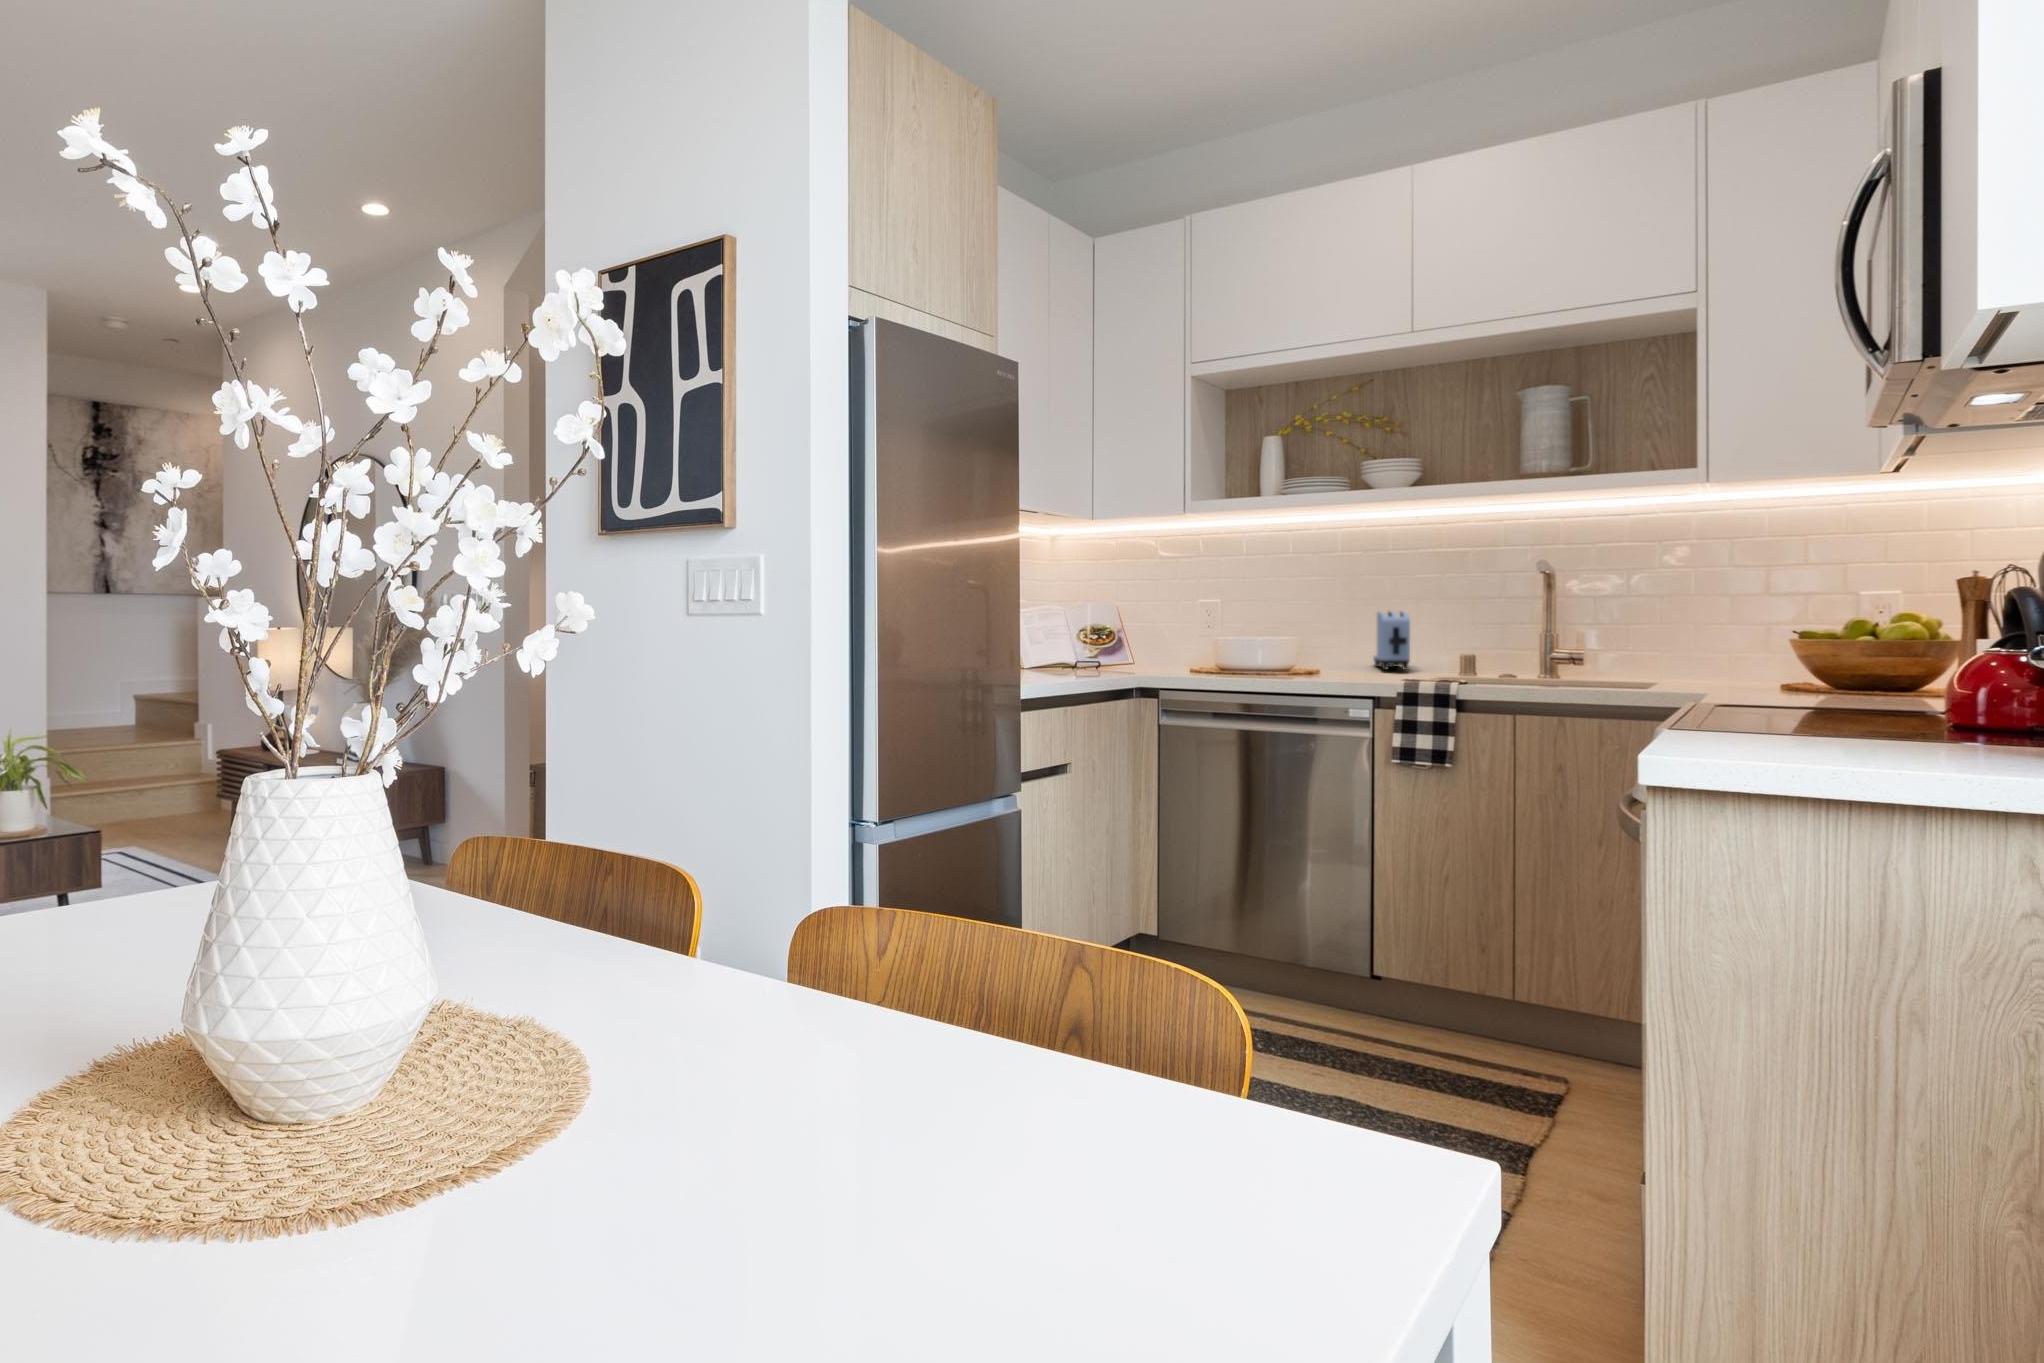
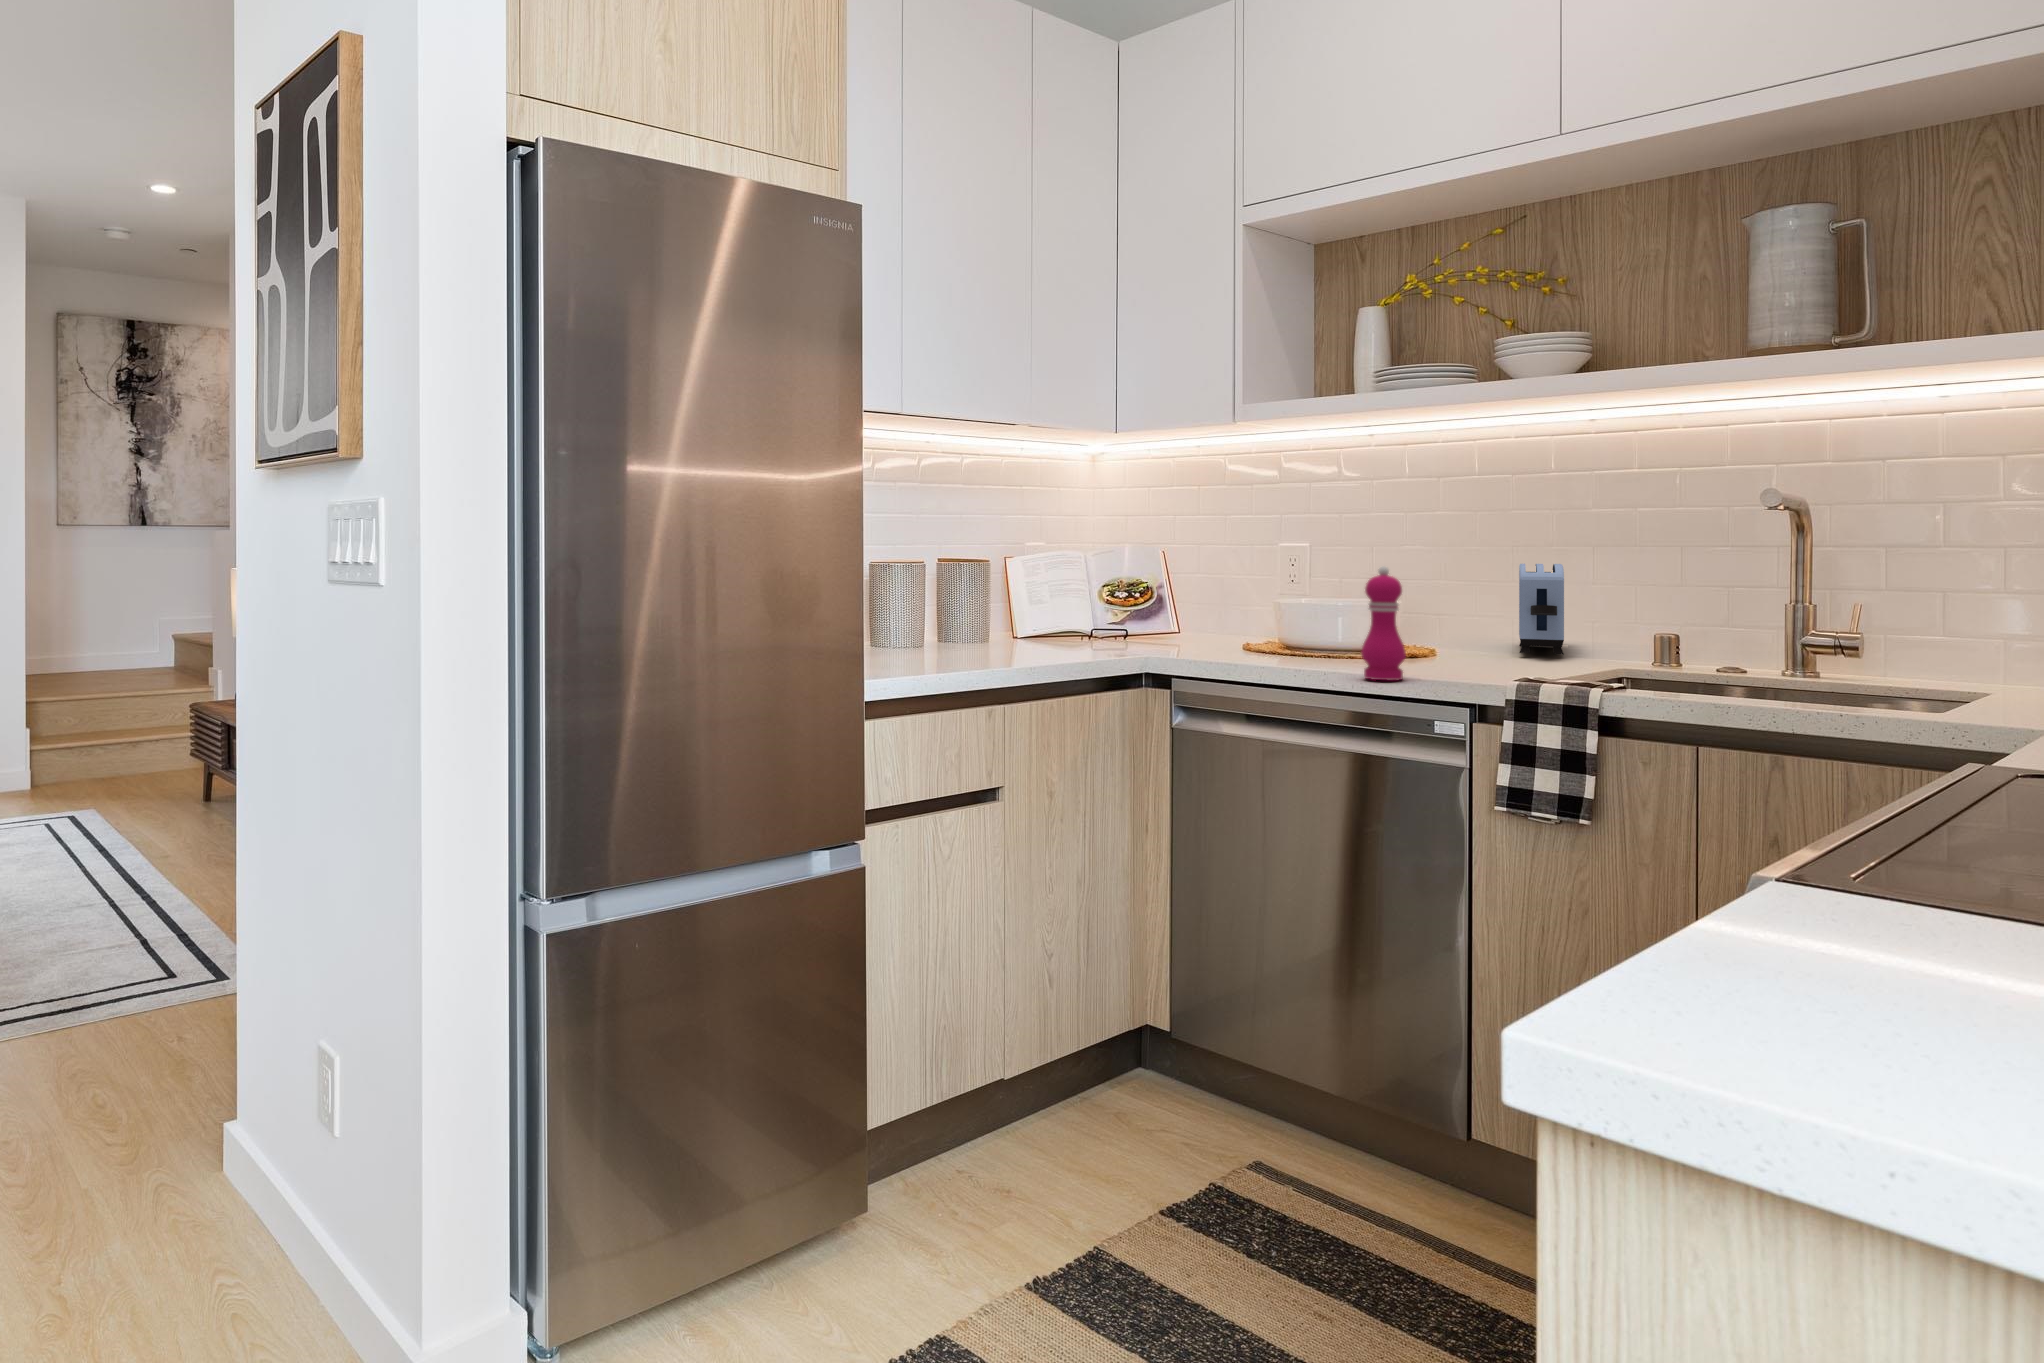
pepper mill: none [1299,612,1327,685] -> present [1361,566,1406,680]

